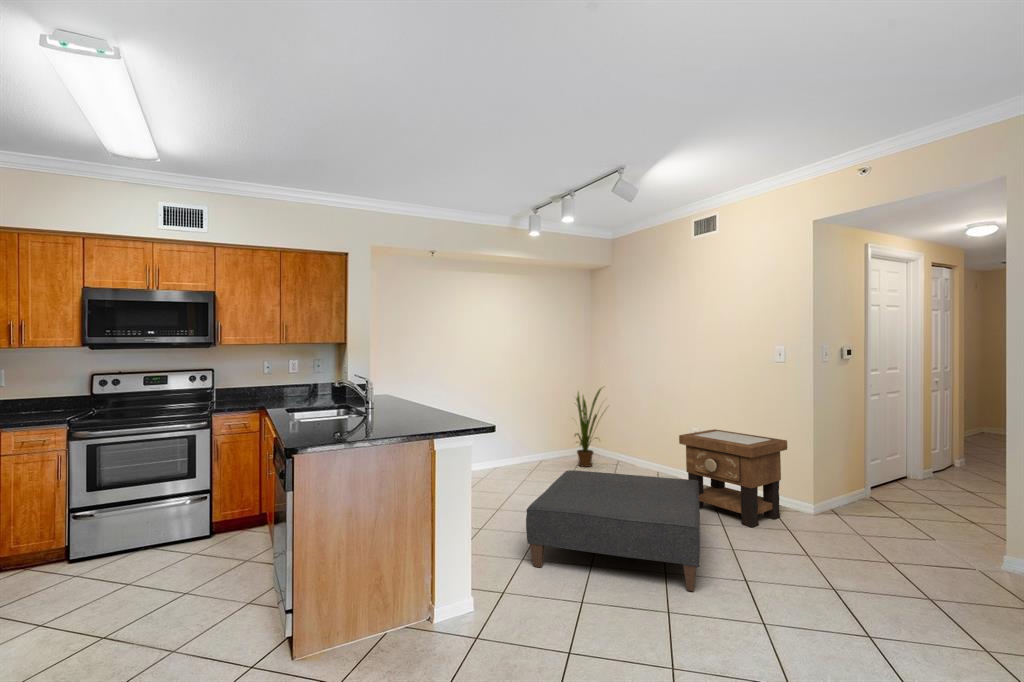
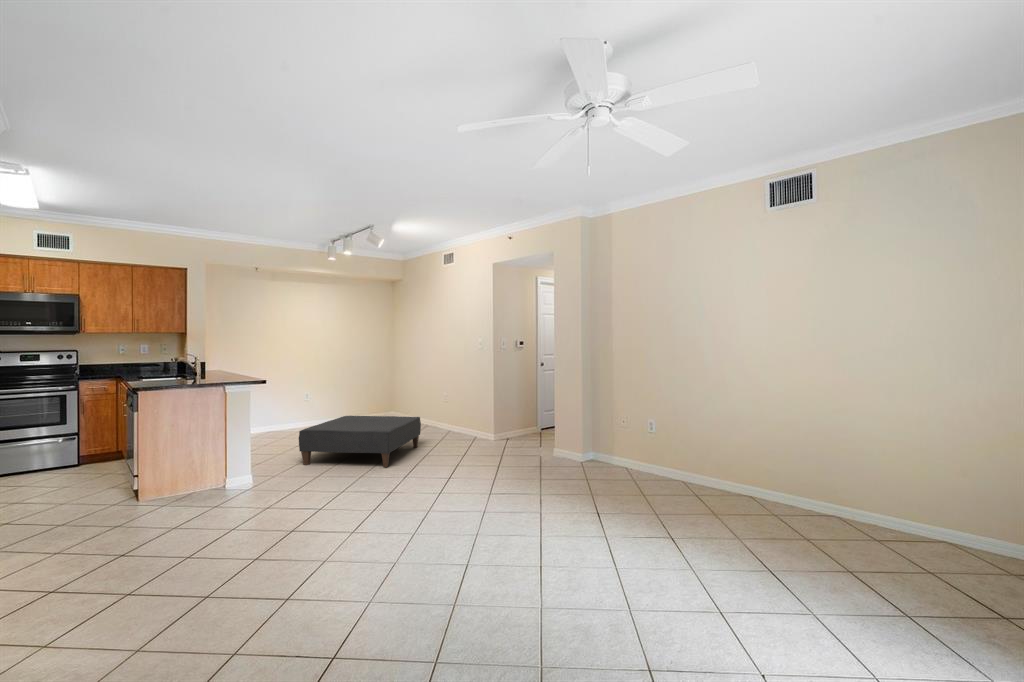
house plant: present [575,388,609,467] -> none [372,366,402,422]
side table: present [679,429,787,527] -> none [422,390,481,444]

